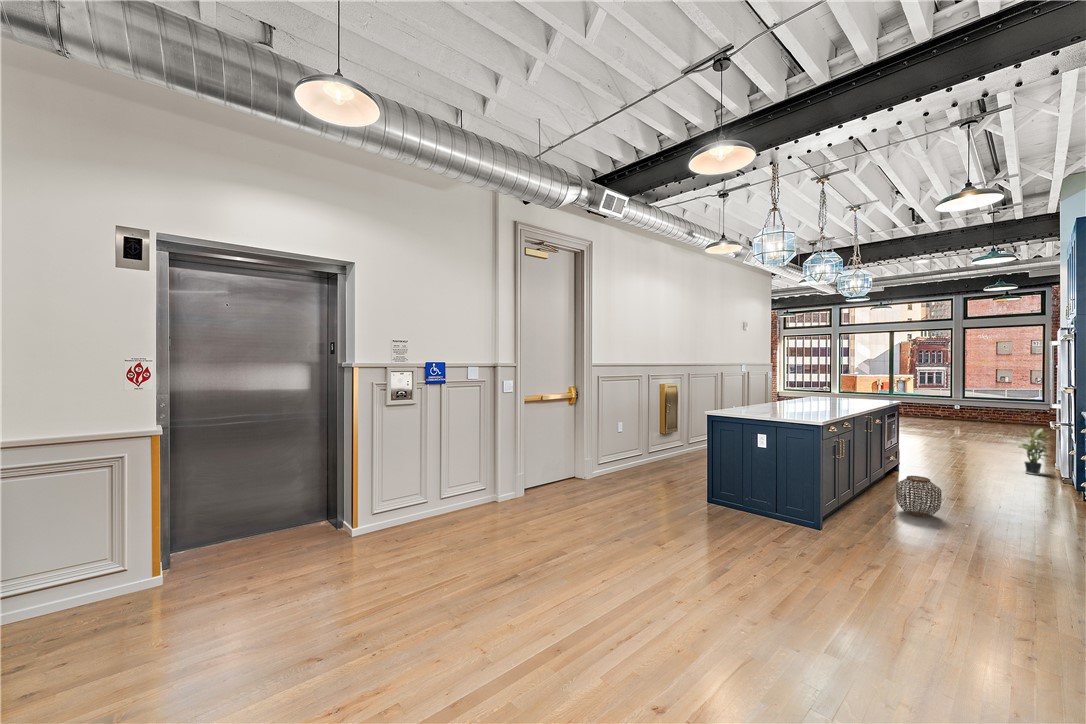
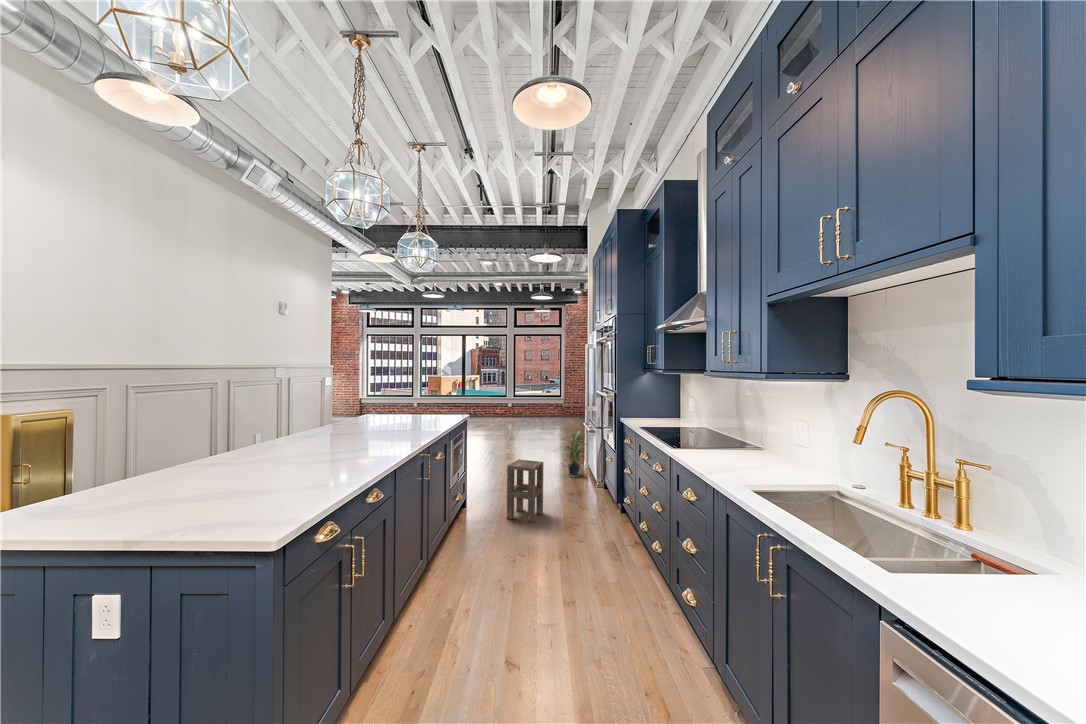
side table: none [939,440,980,488] -> present [507,459,543,523]
woven basket: present [896,476,942,517] -> none [455,565,519,651]

